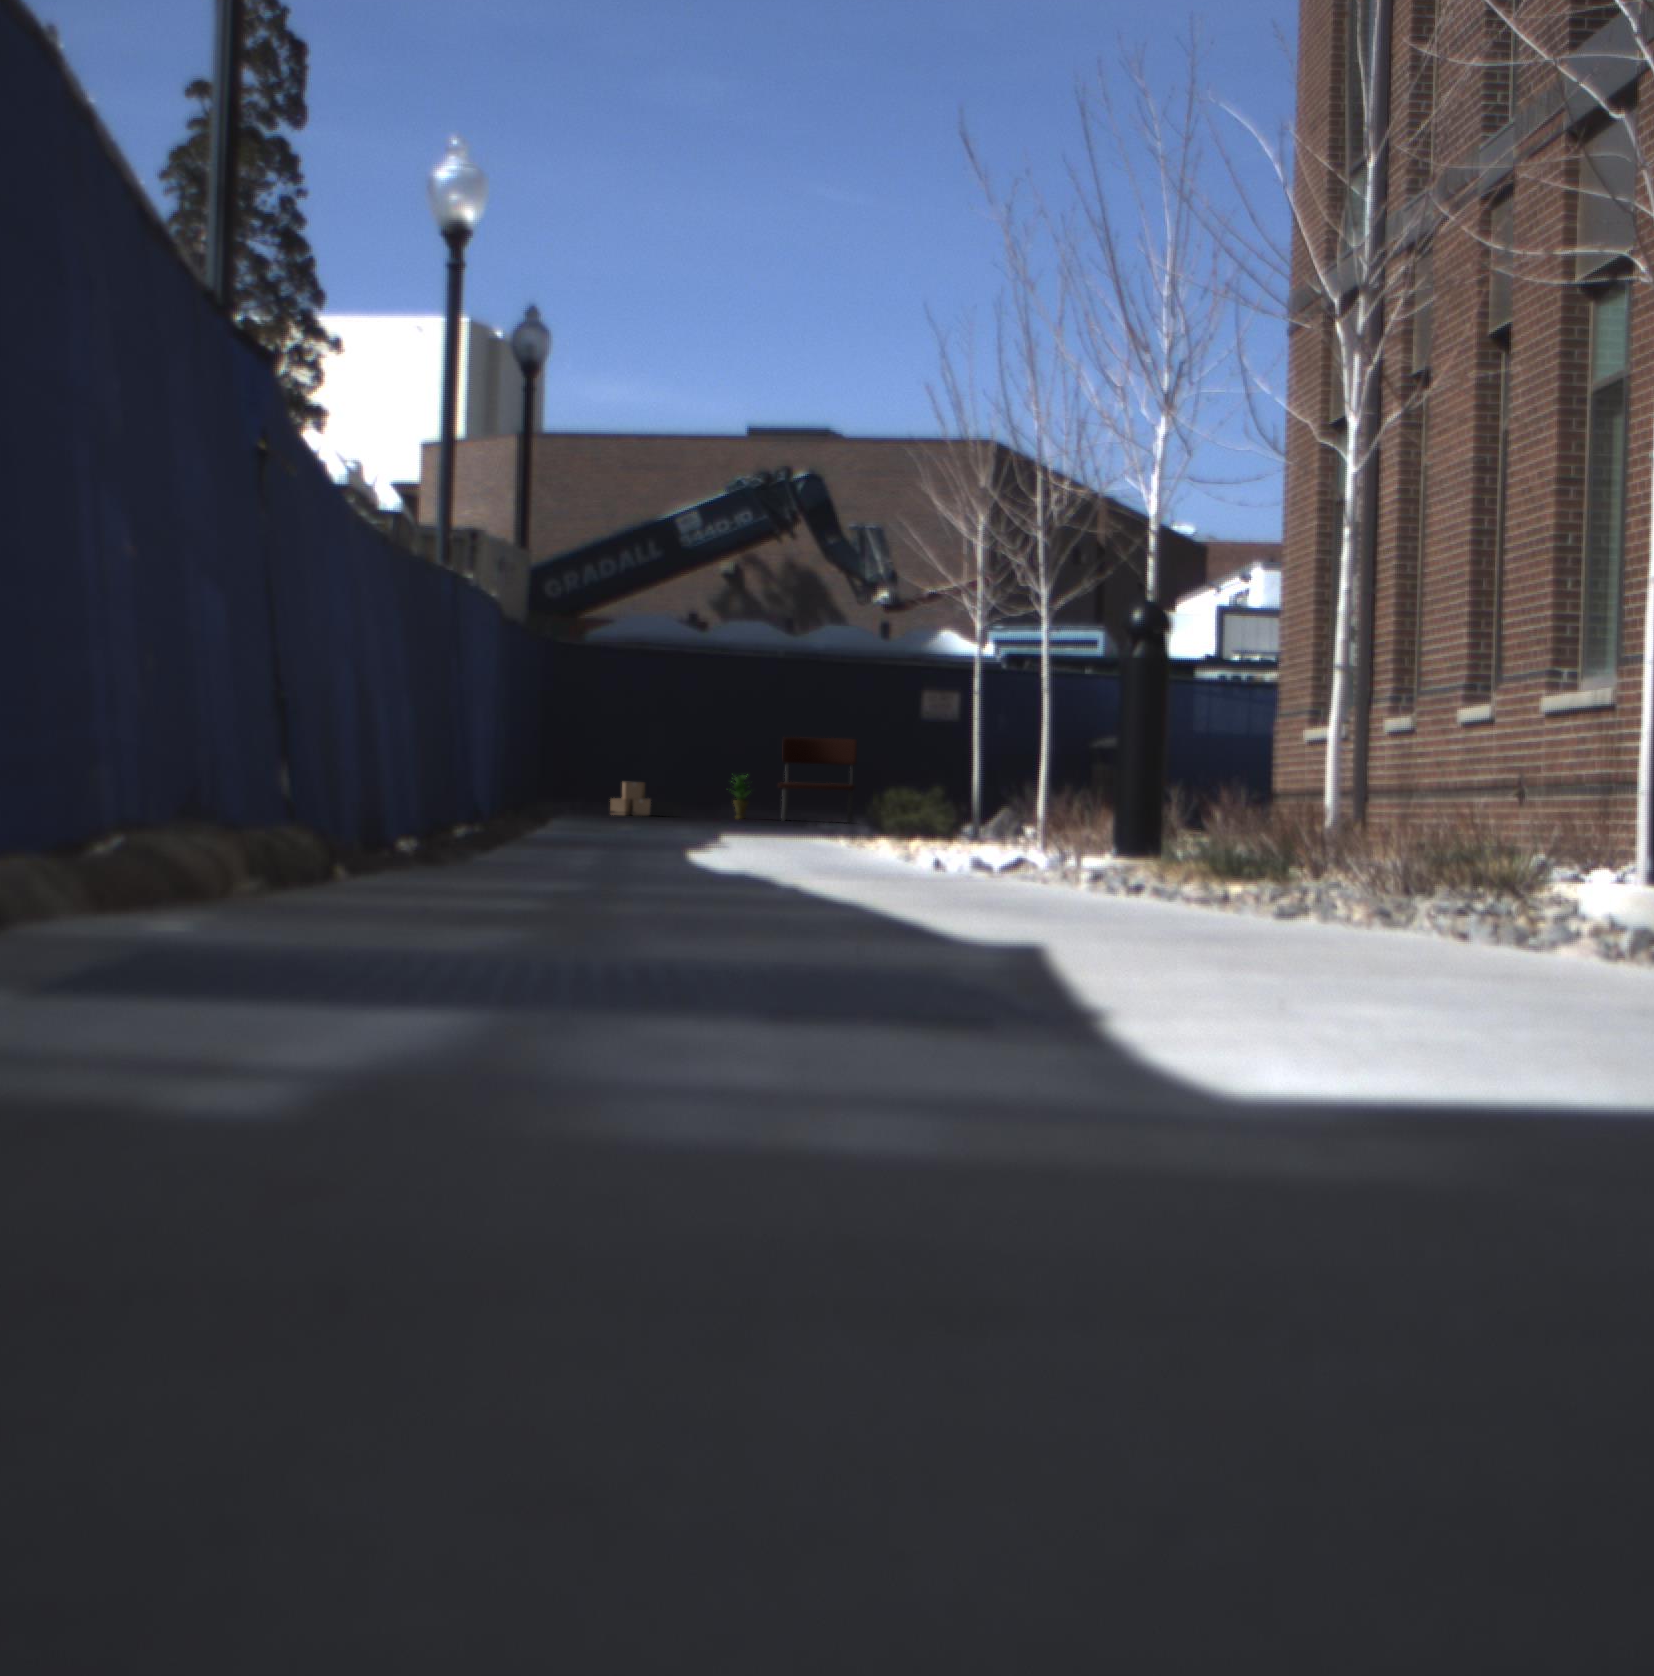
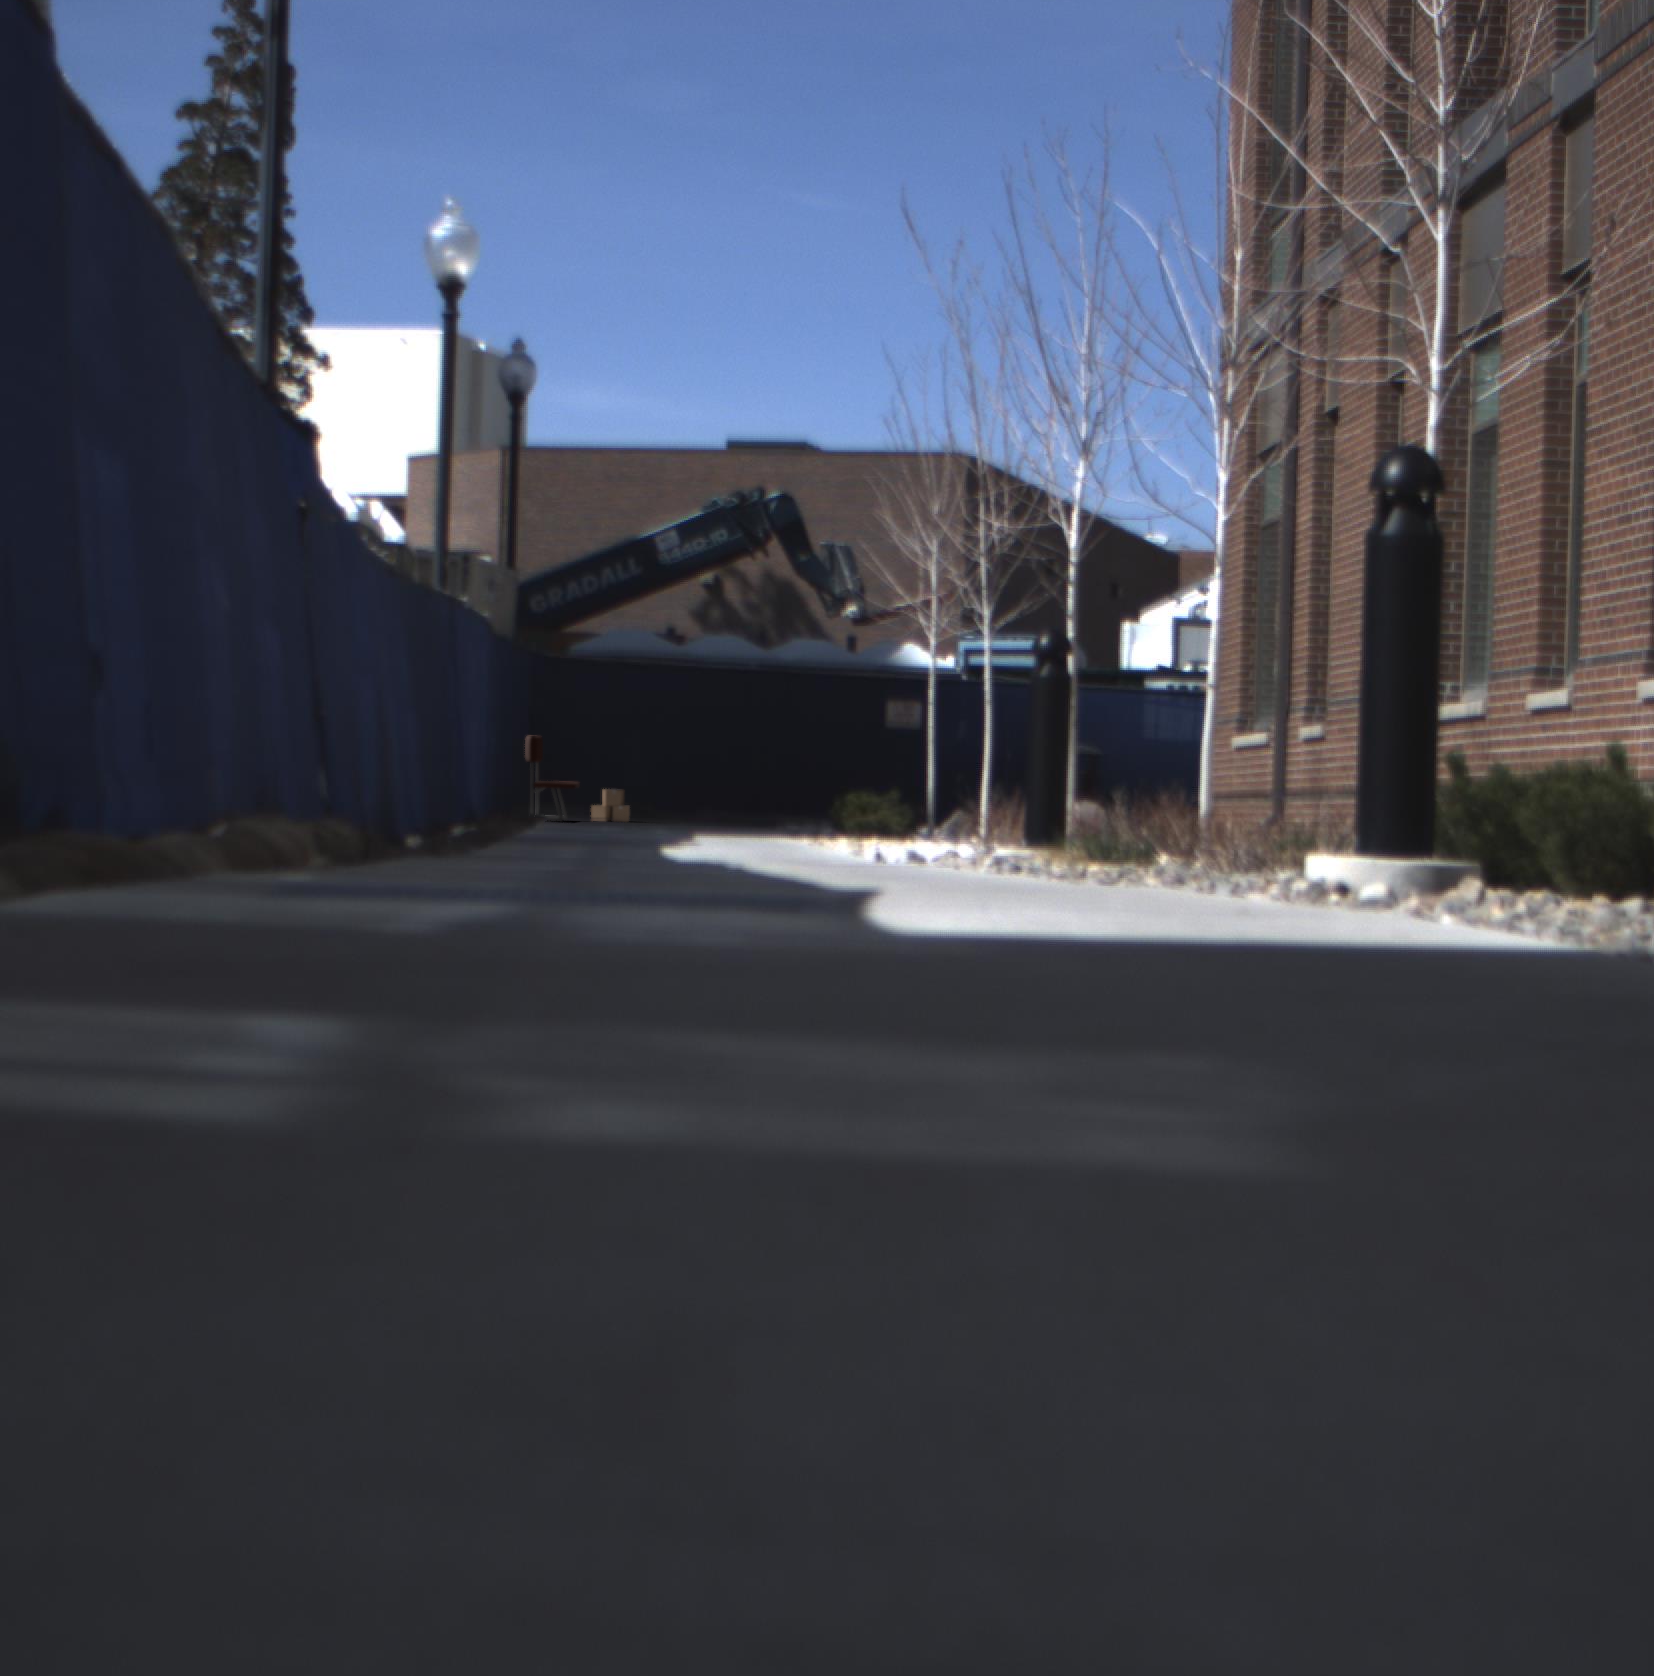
bench: present [779,737,857,823] -> present [525,736,580,821]
potted plant: present [732,775,751,819] -> none [699,781,732,824]

